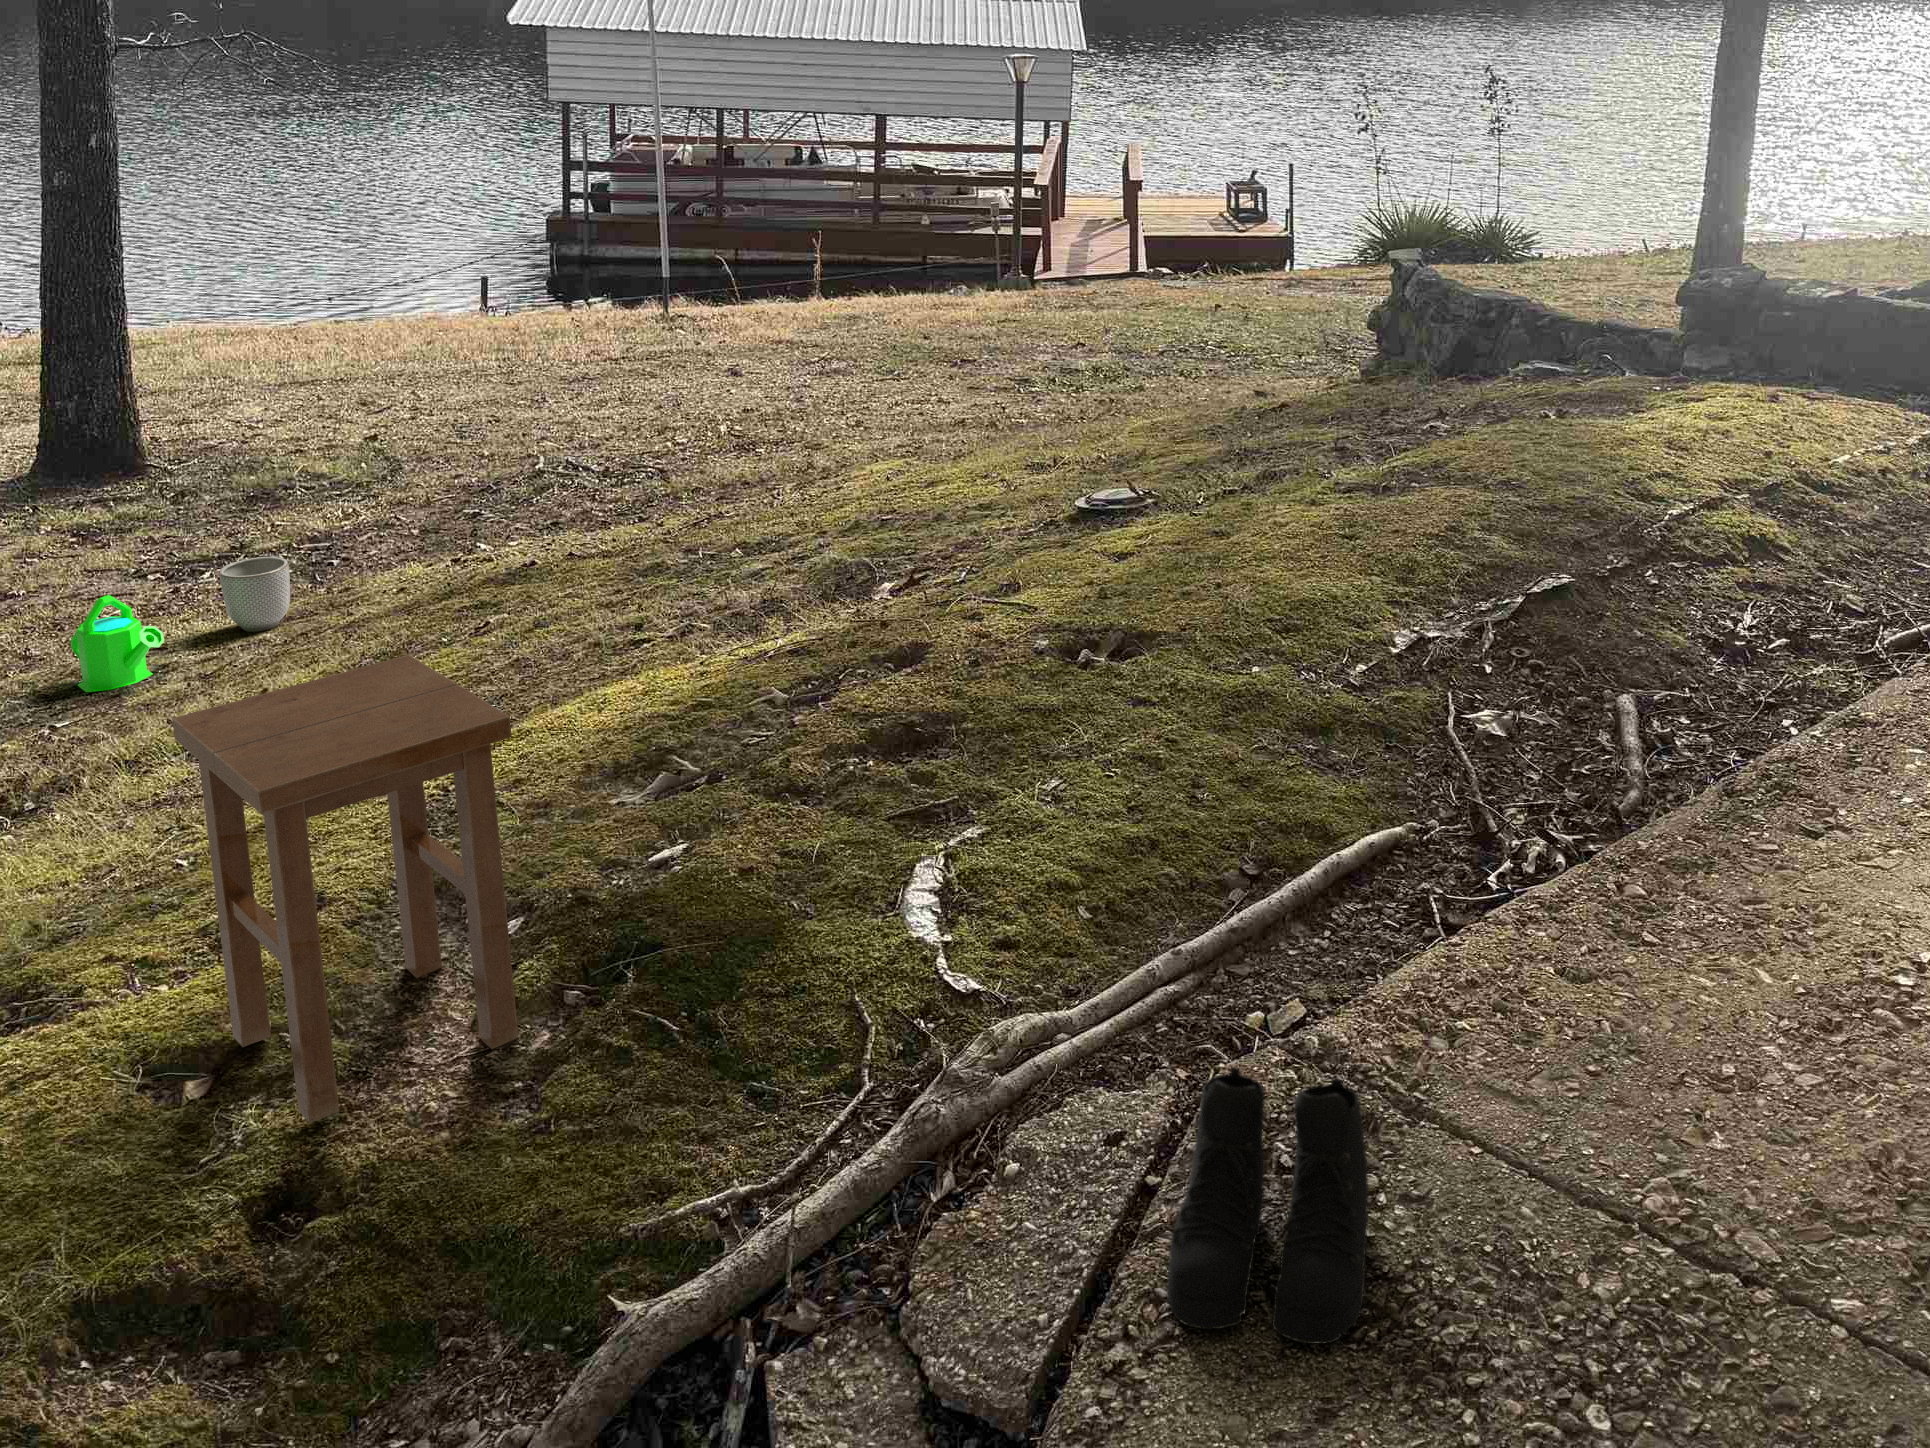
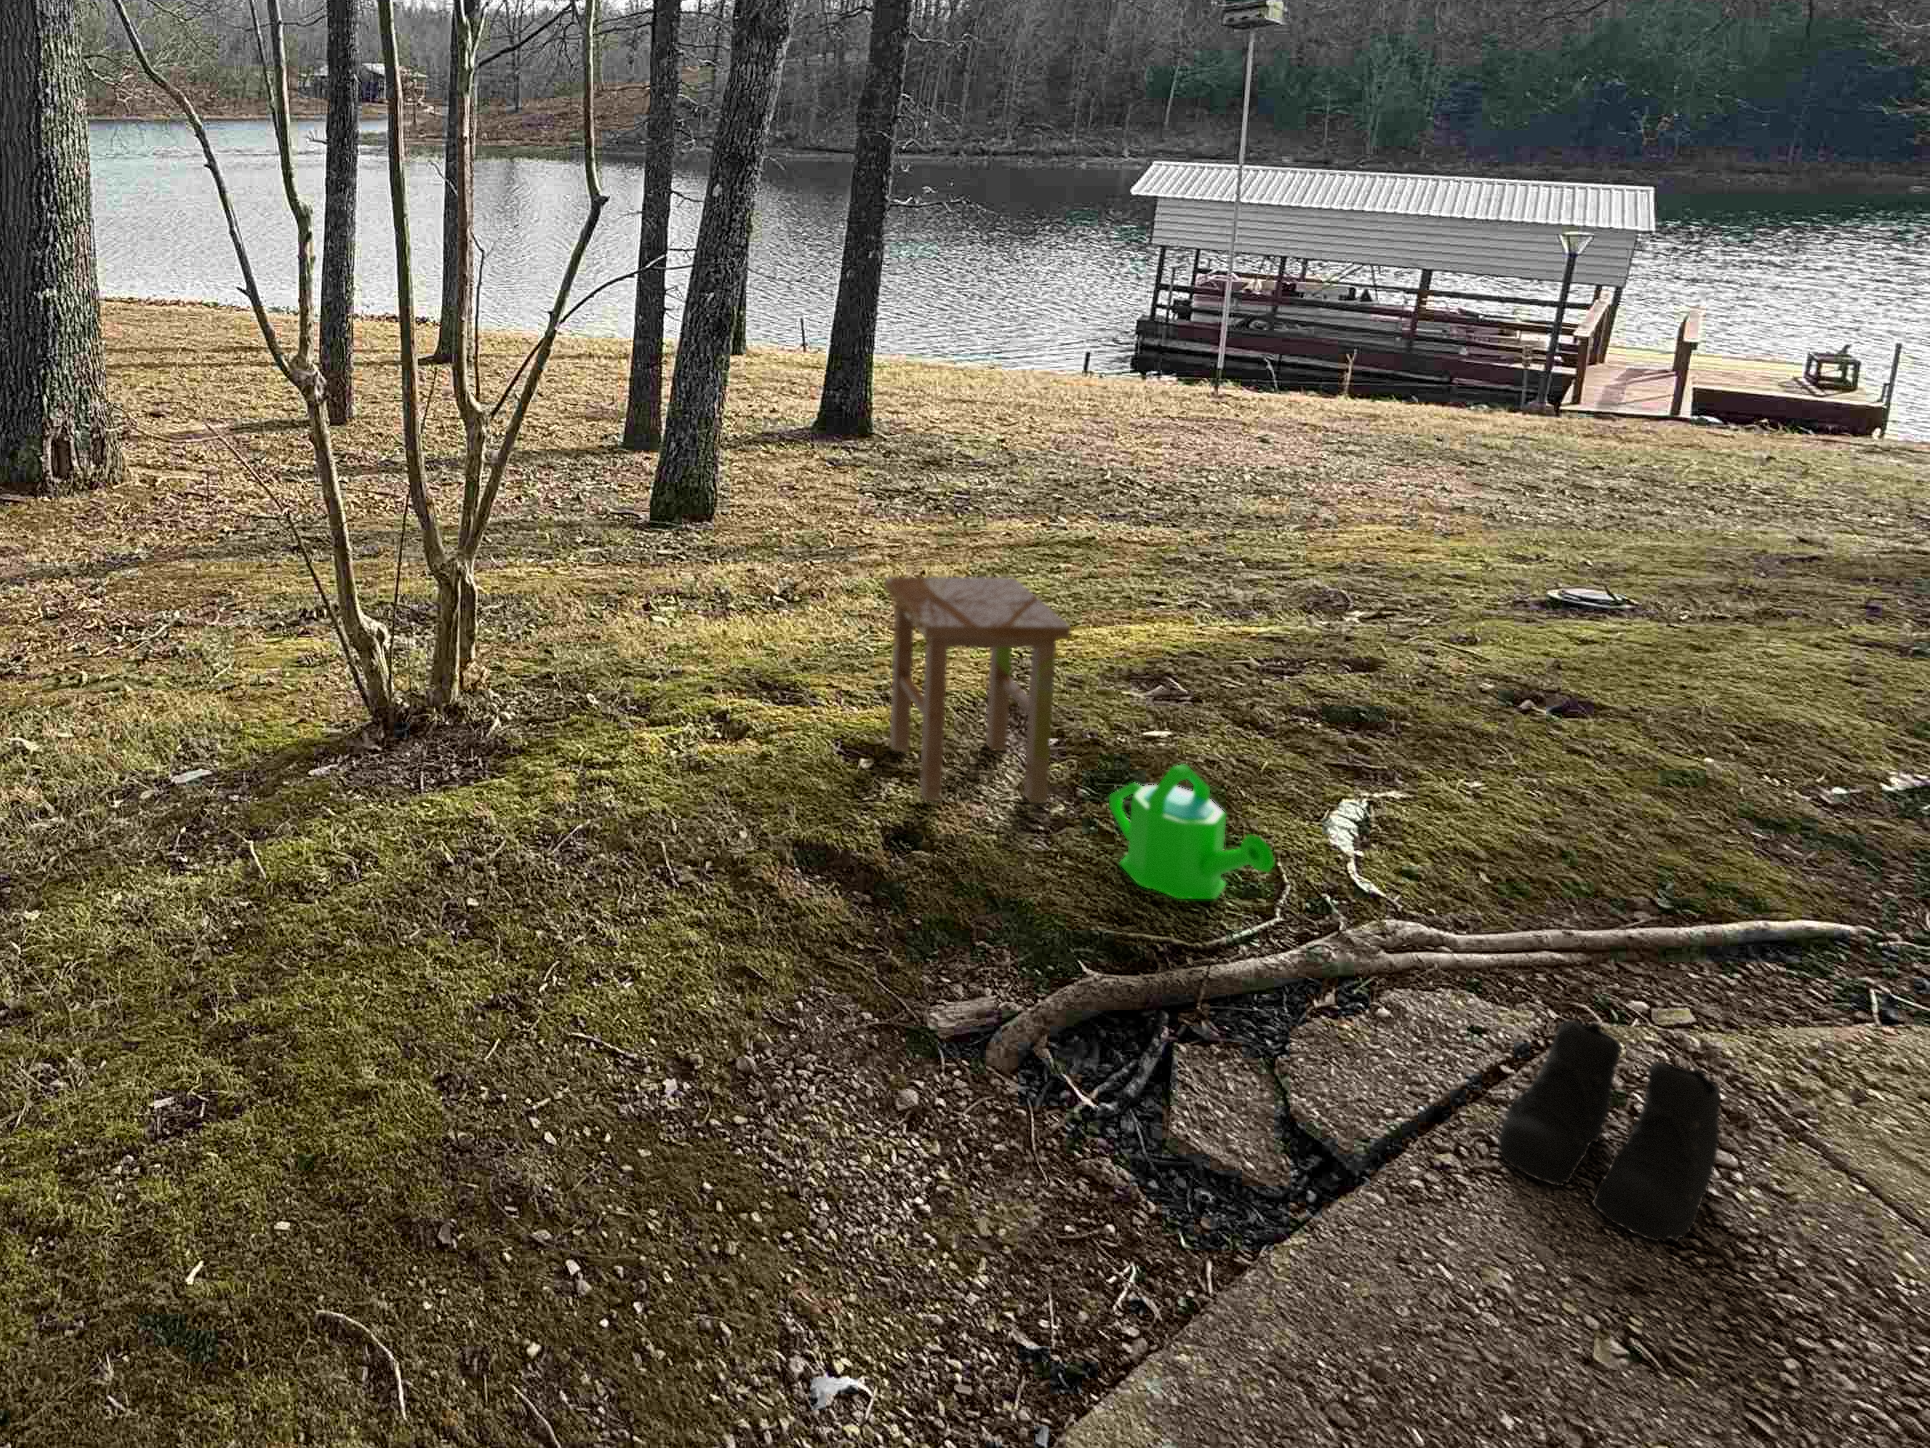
planter: present [219,557,290,632] -> none [900,499,939,541]
watering can: present [71,595,164,692] -> present [1109,764,1275,899]

